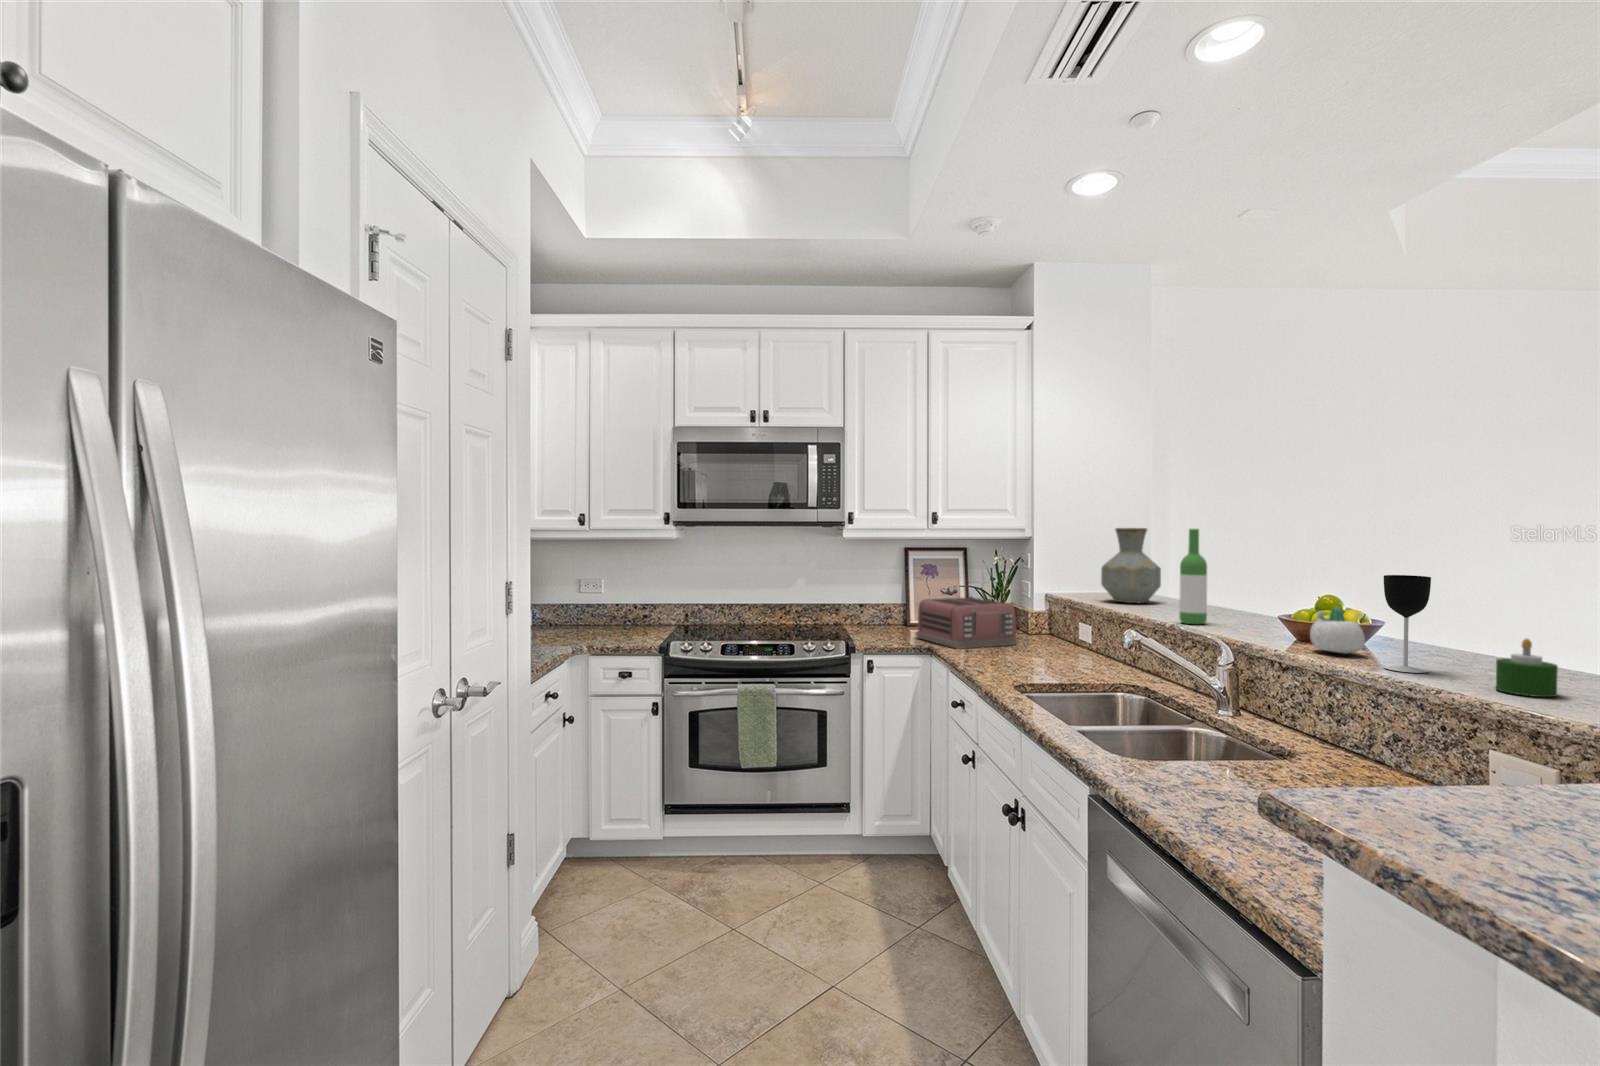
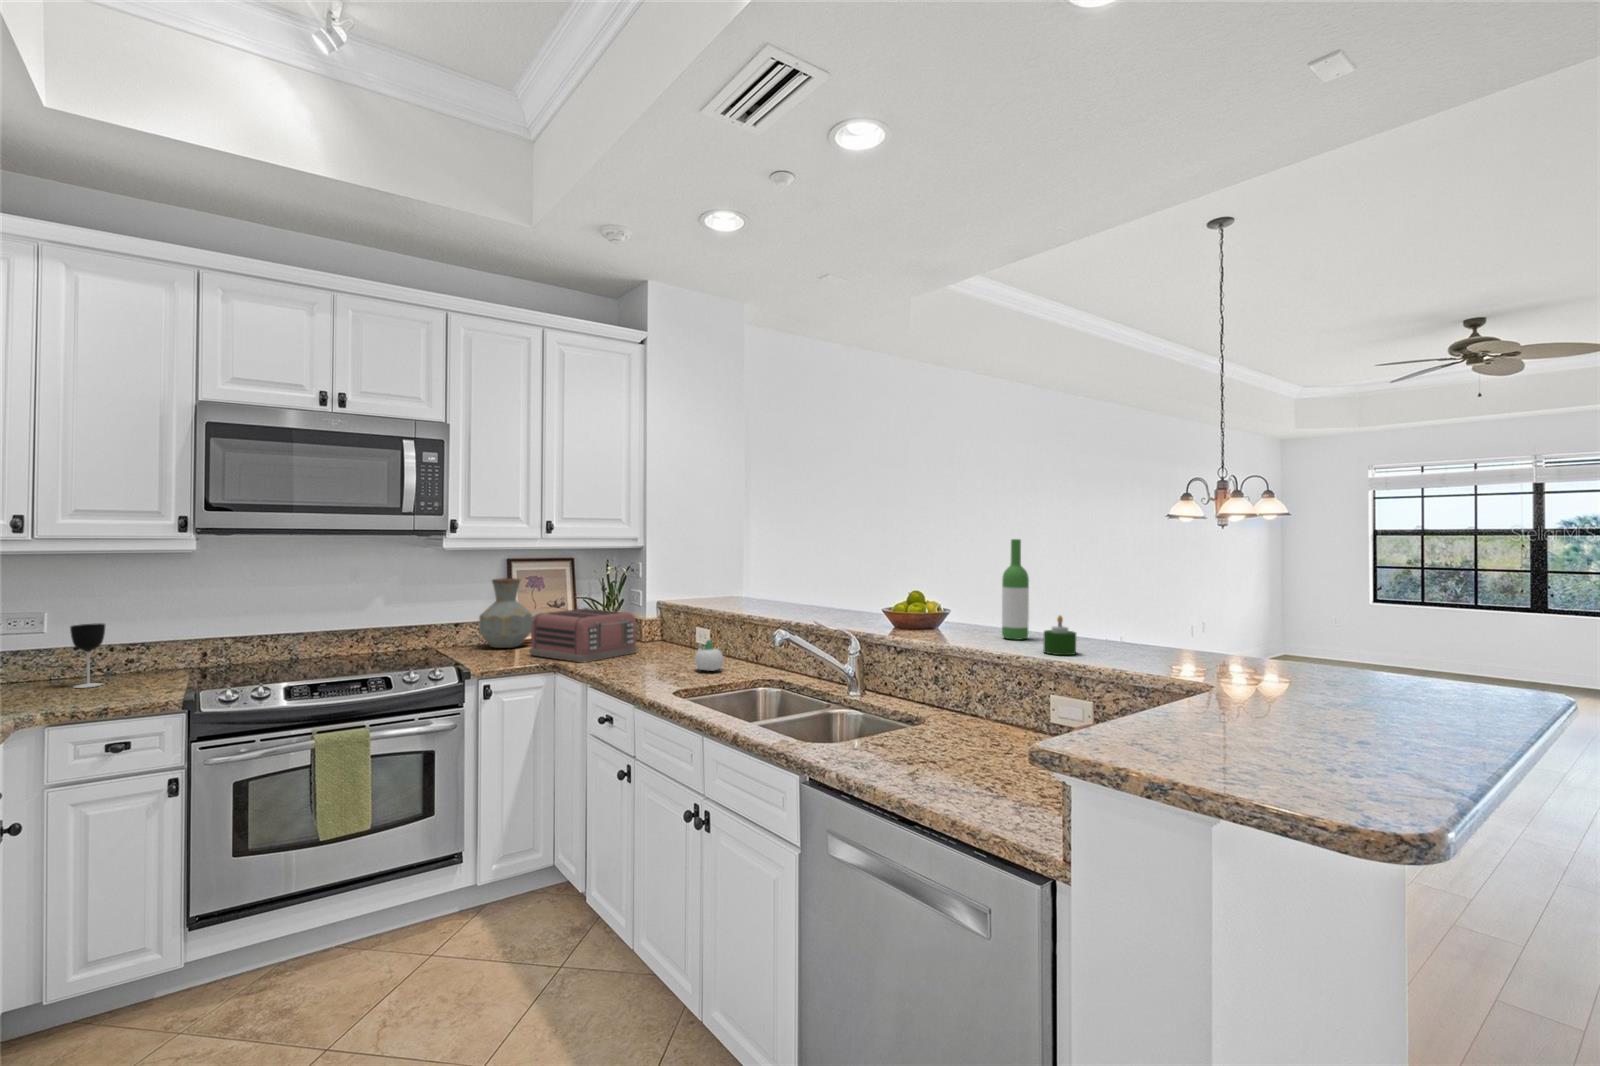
vase: present [1101,528,1161,604] -> present [479,578,532,648]
wine bottle: present [1179,529,1207,624] -> present [1002,539,1029,640]
wine glass: present [1384,575,1431,673] -> present [70,623,105,688]
succulent planter: present [1310,607,1365,654] -> present [695,640,724,671]

